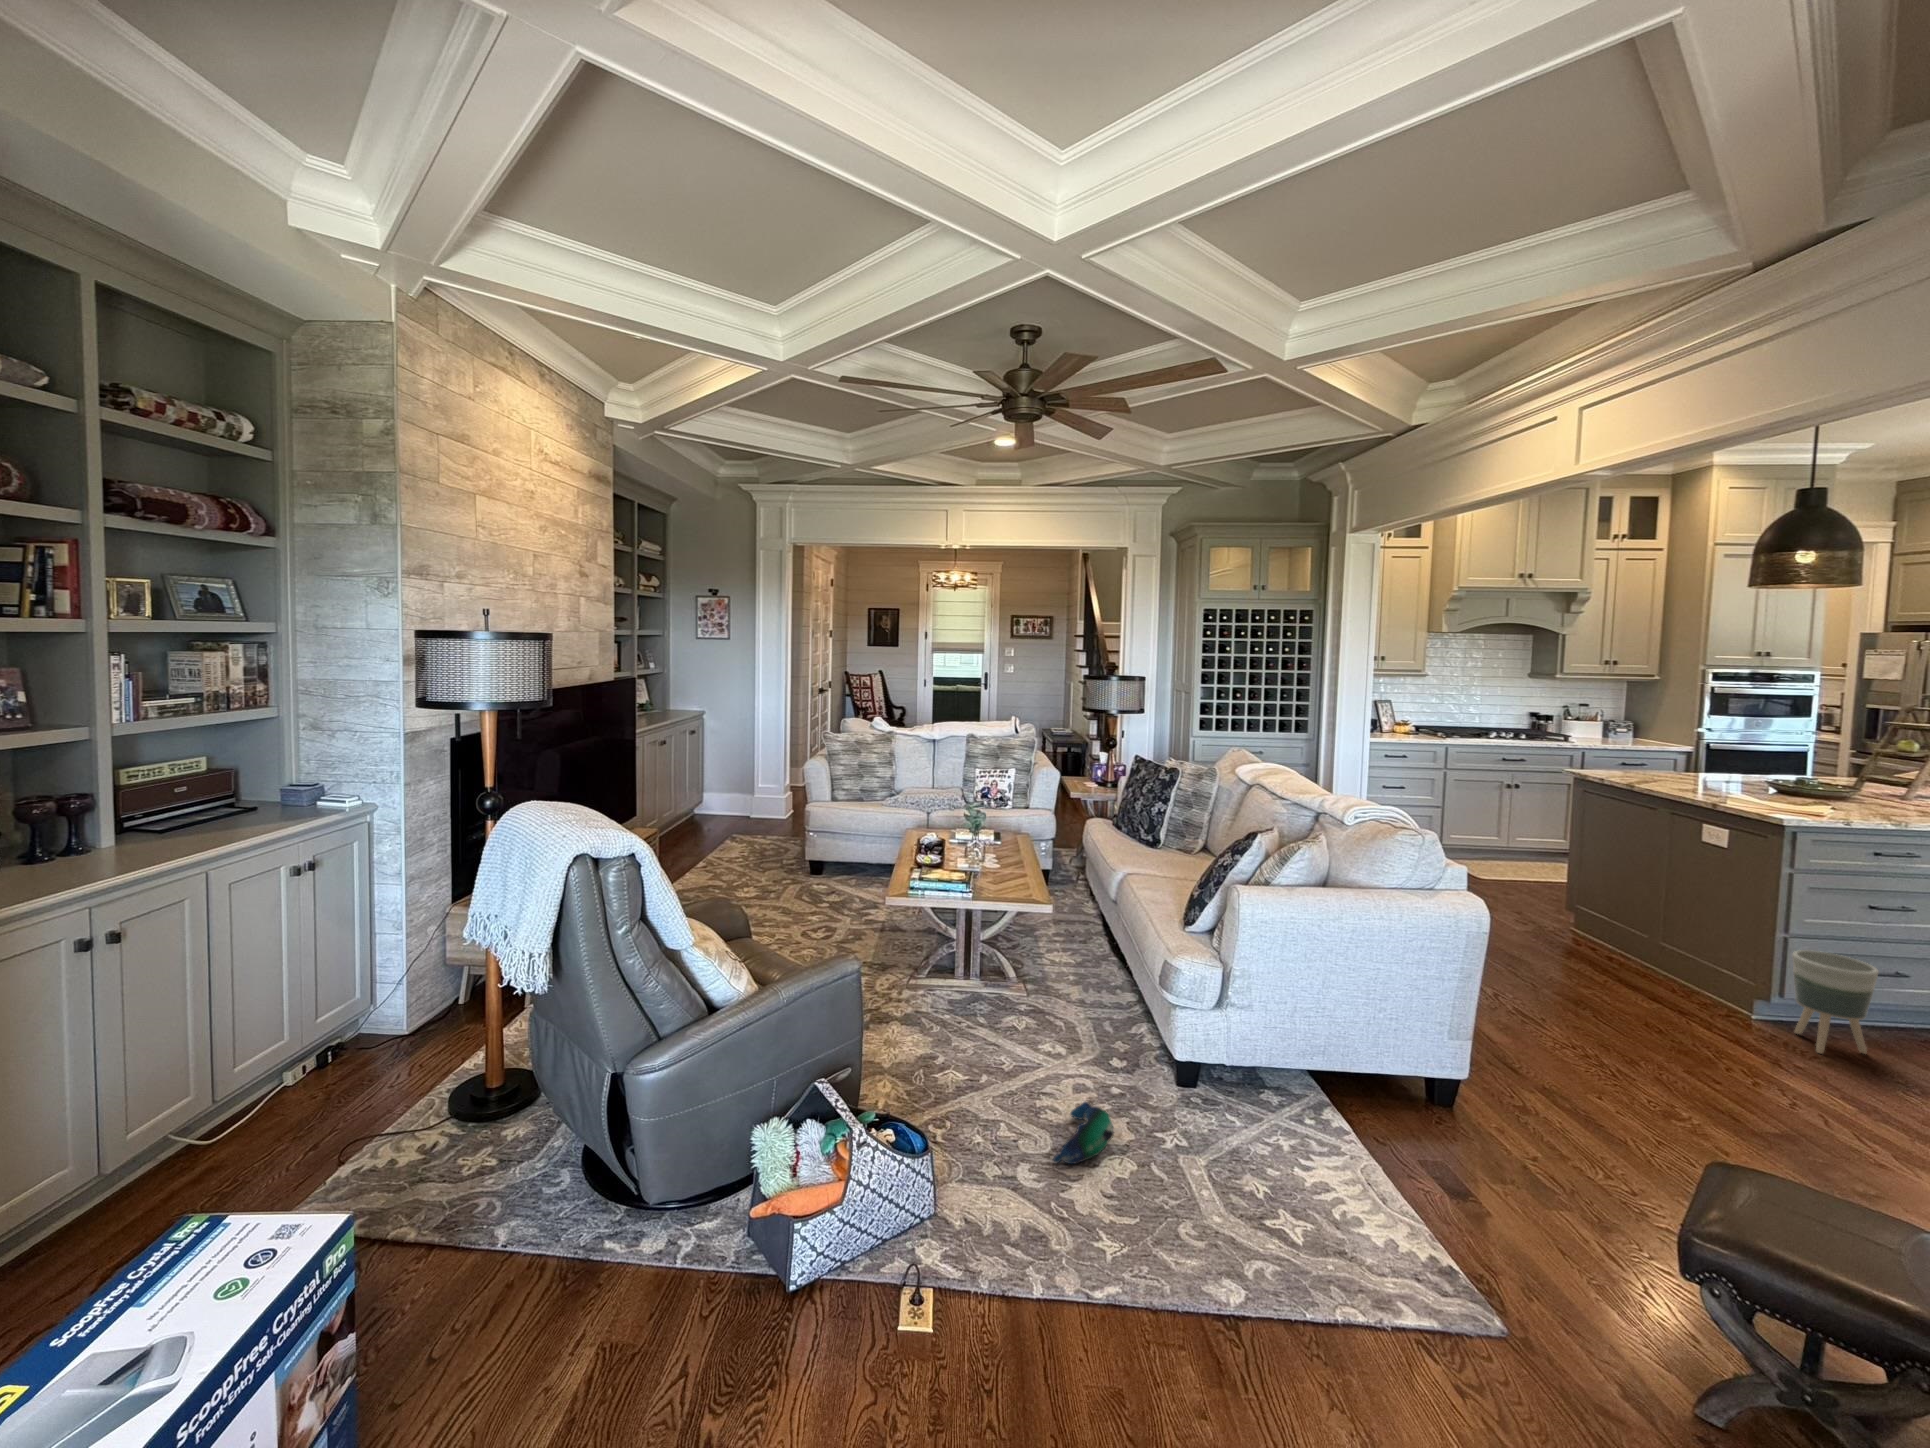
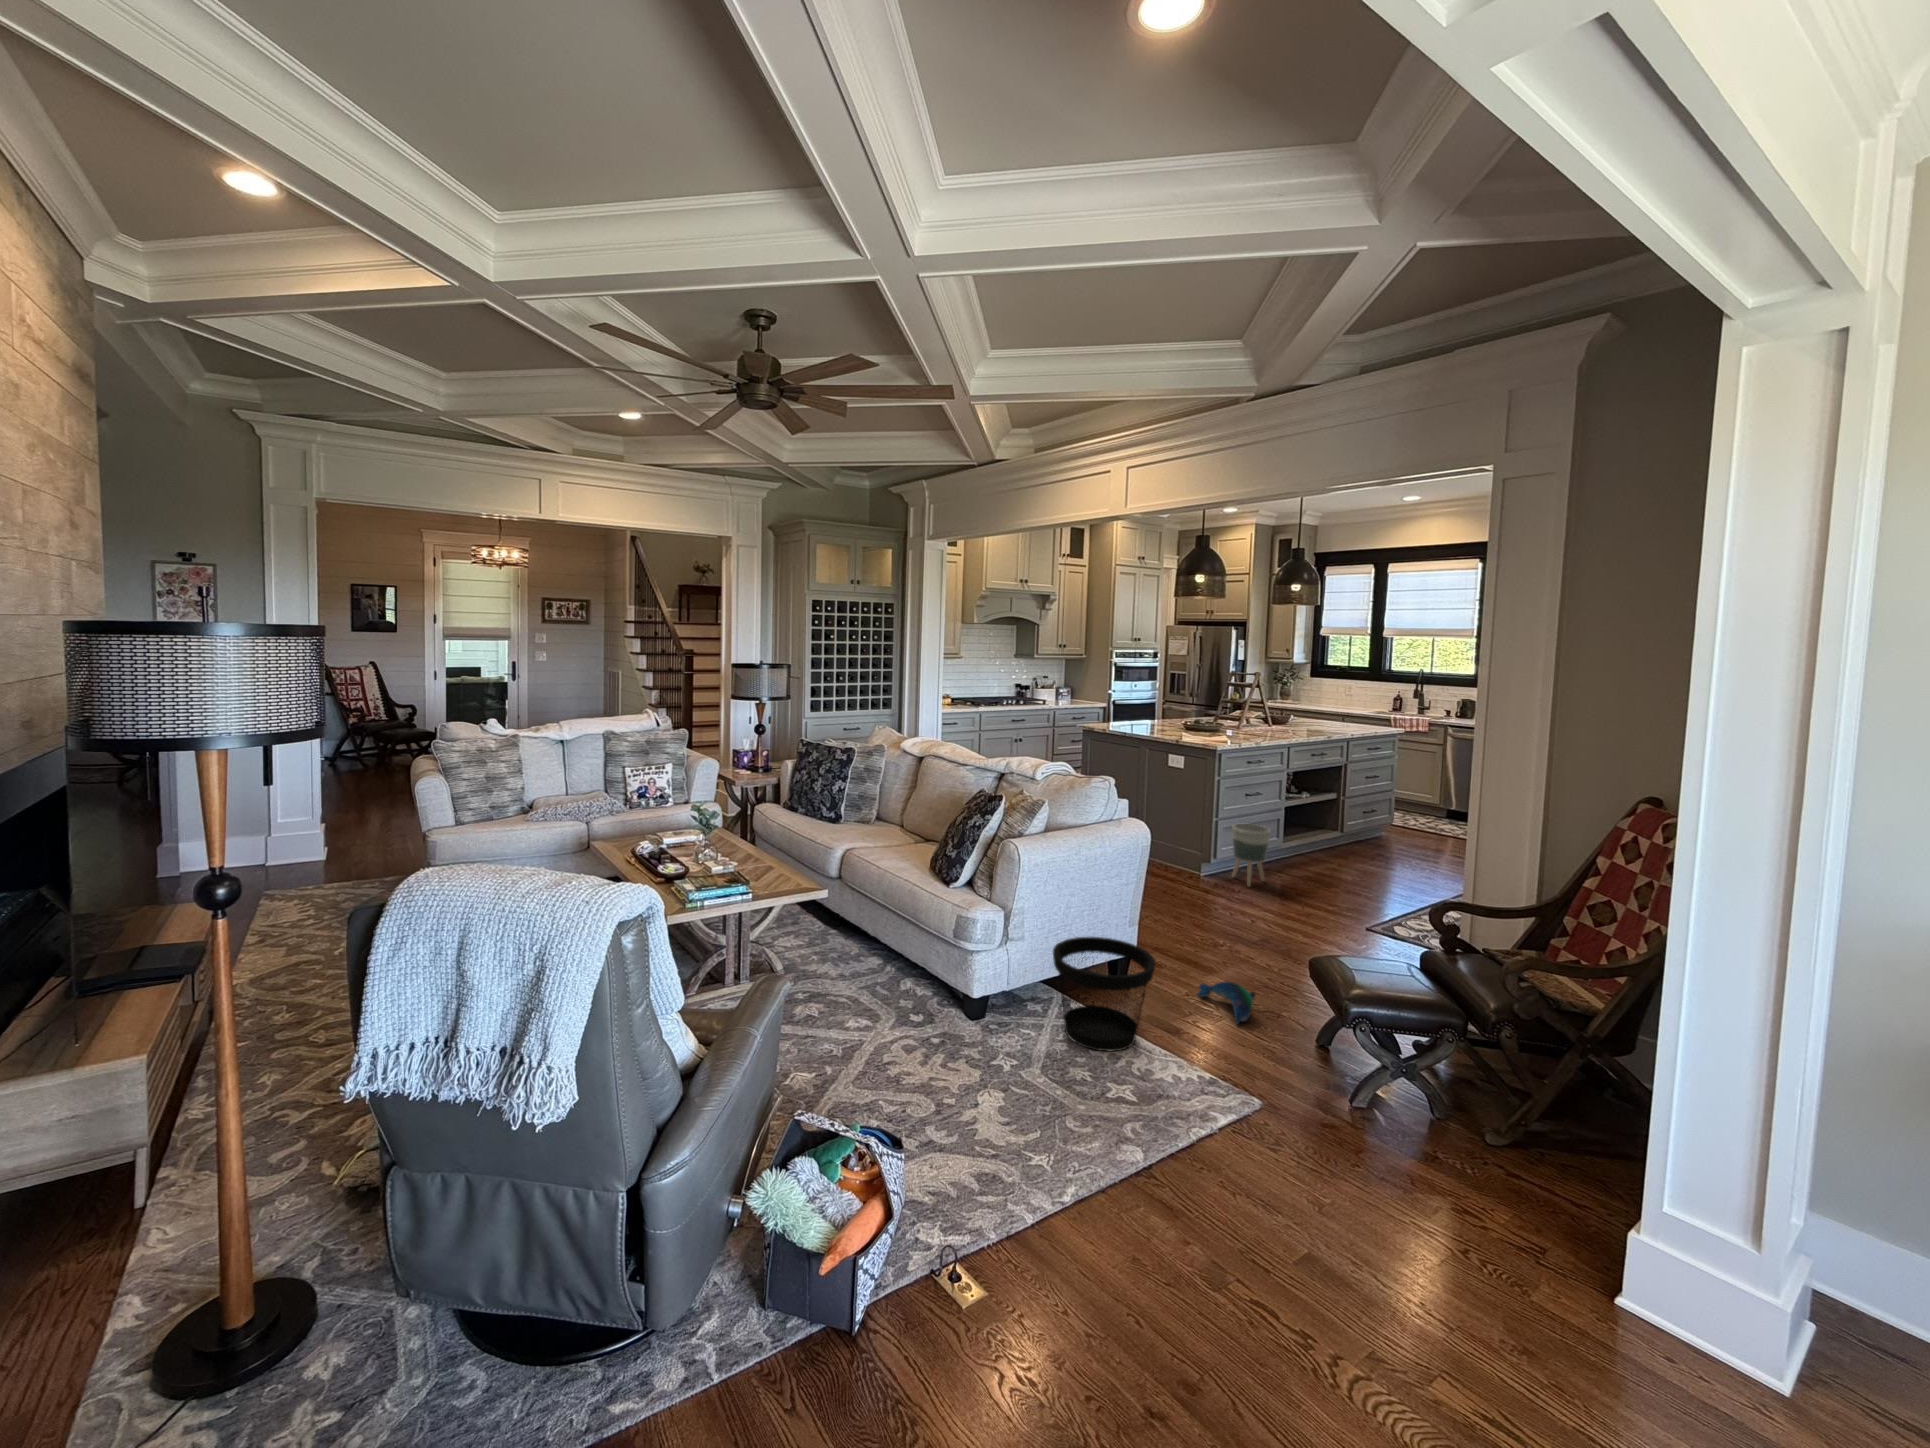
wastebasket: none [1265,1022,1410,1182] -> present [1053,937,1156,1051]
plush toy: present [1053,1102,1114,1164] -> present [1198,981,1255,1024]

